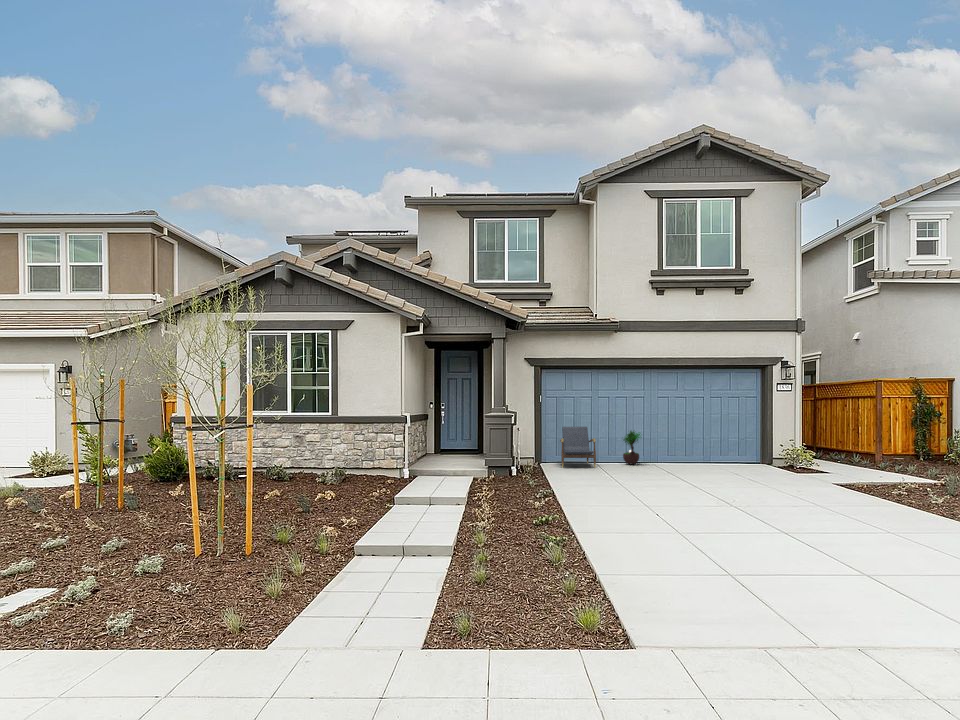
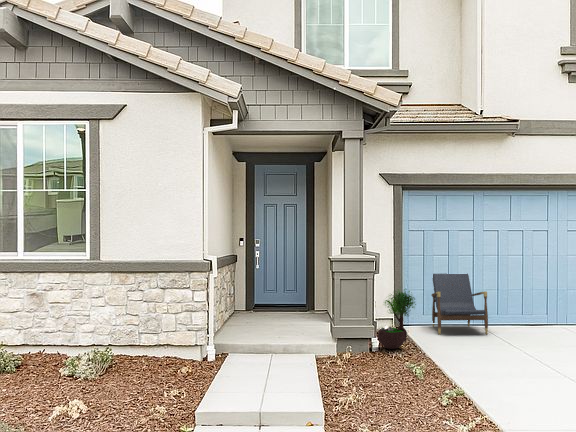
potted tree: present [623,431,640,465] -> present [378,289,416,349]

